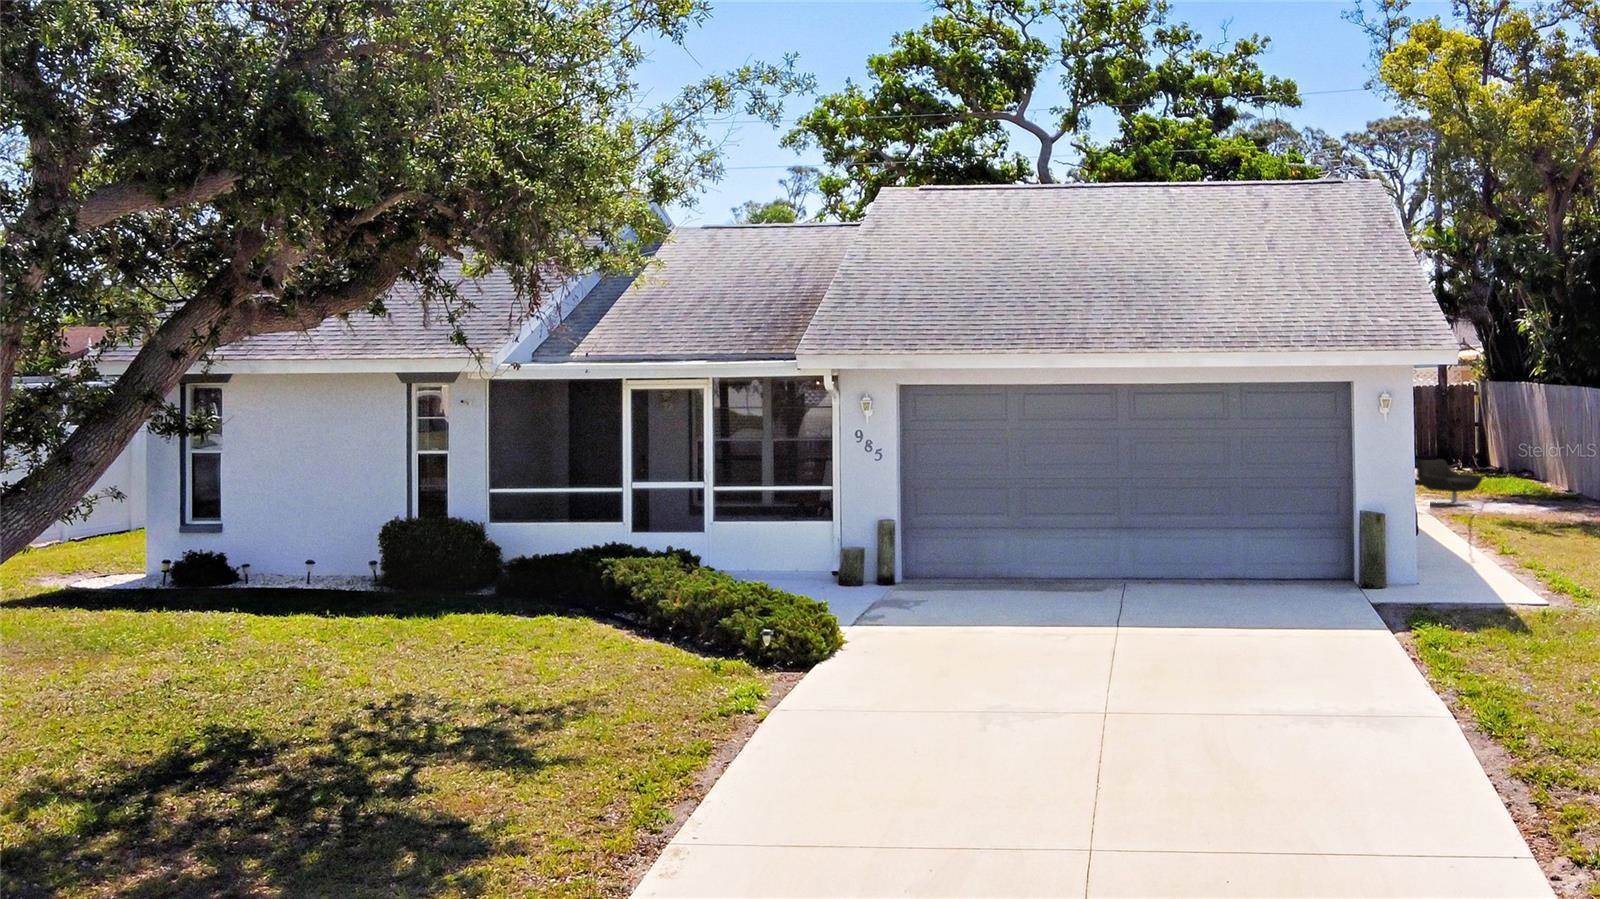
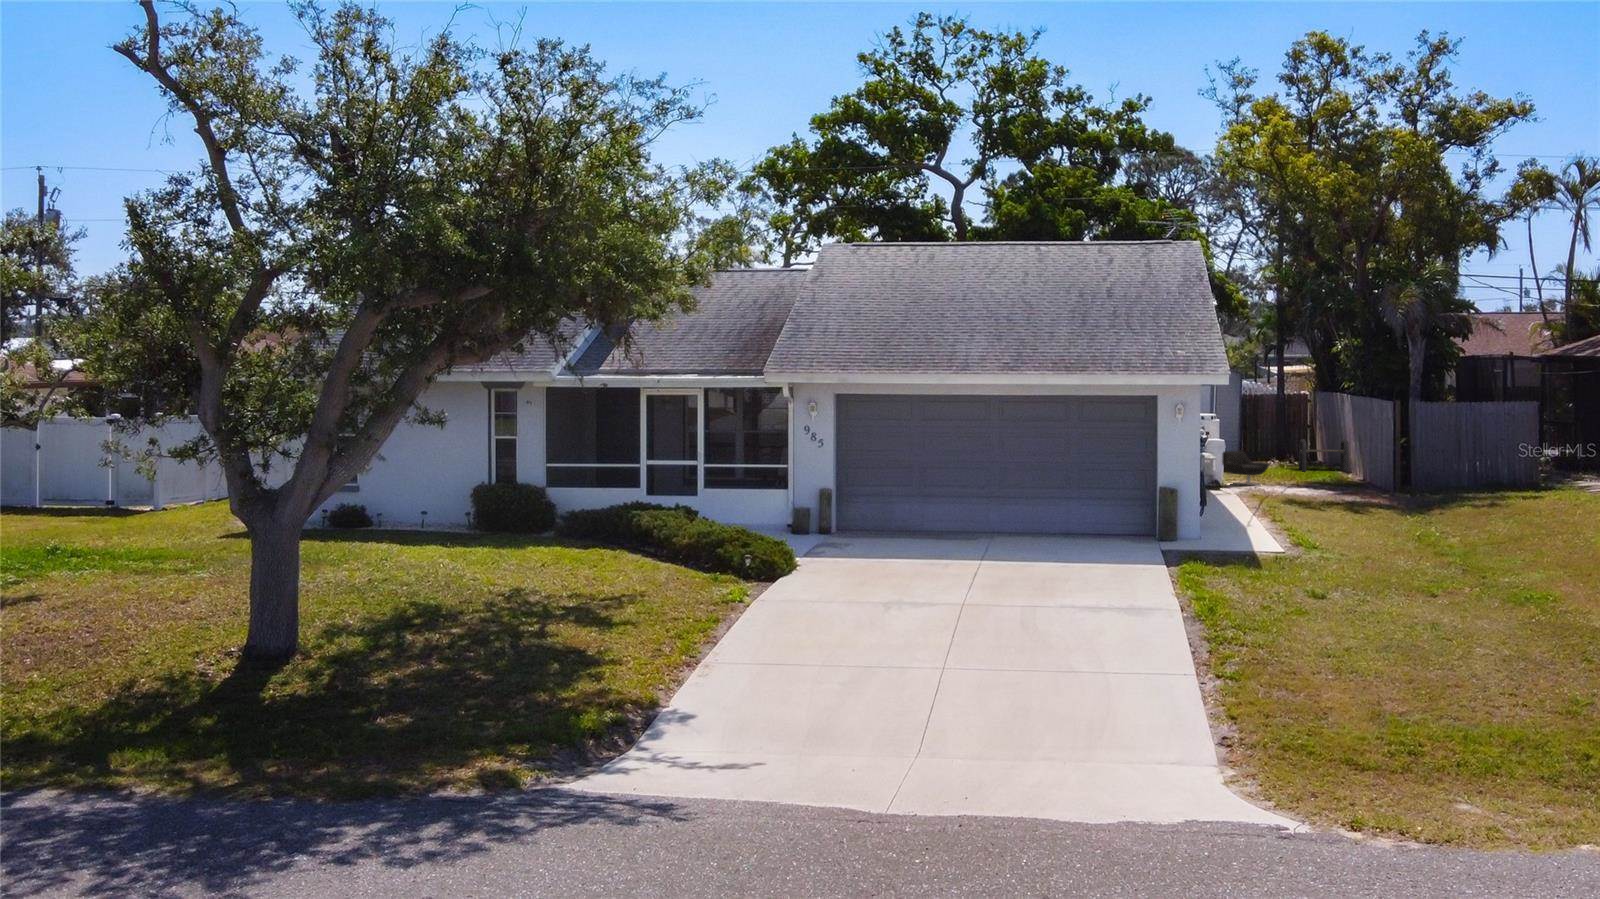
bench: none [1505,443,1575,486] -> present [1299,439,1349,472]

